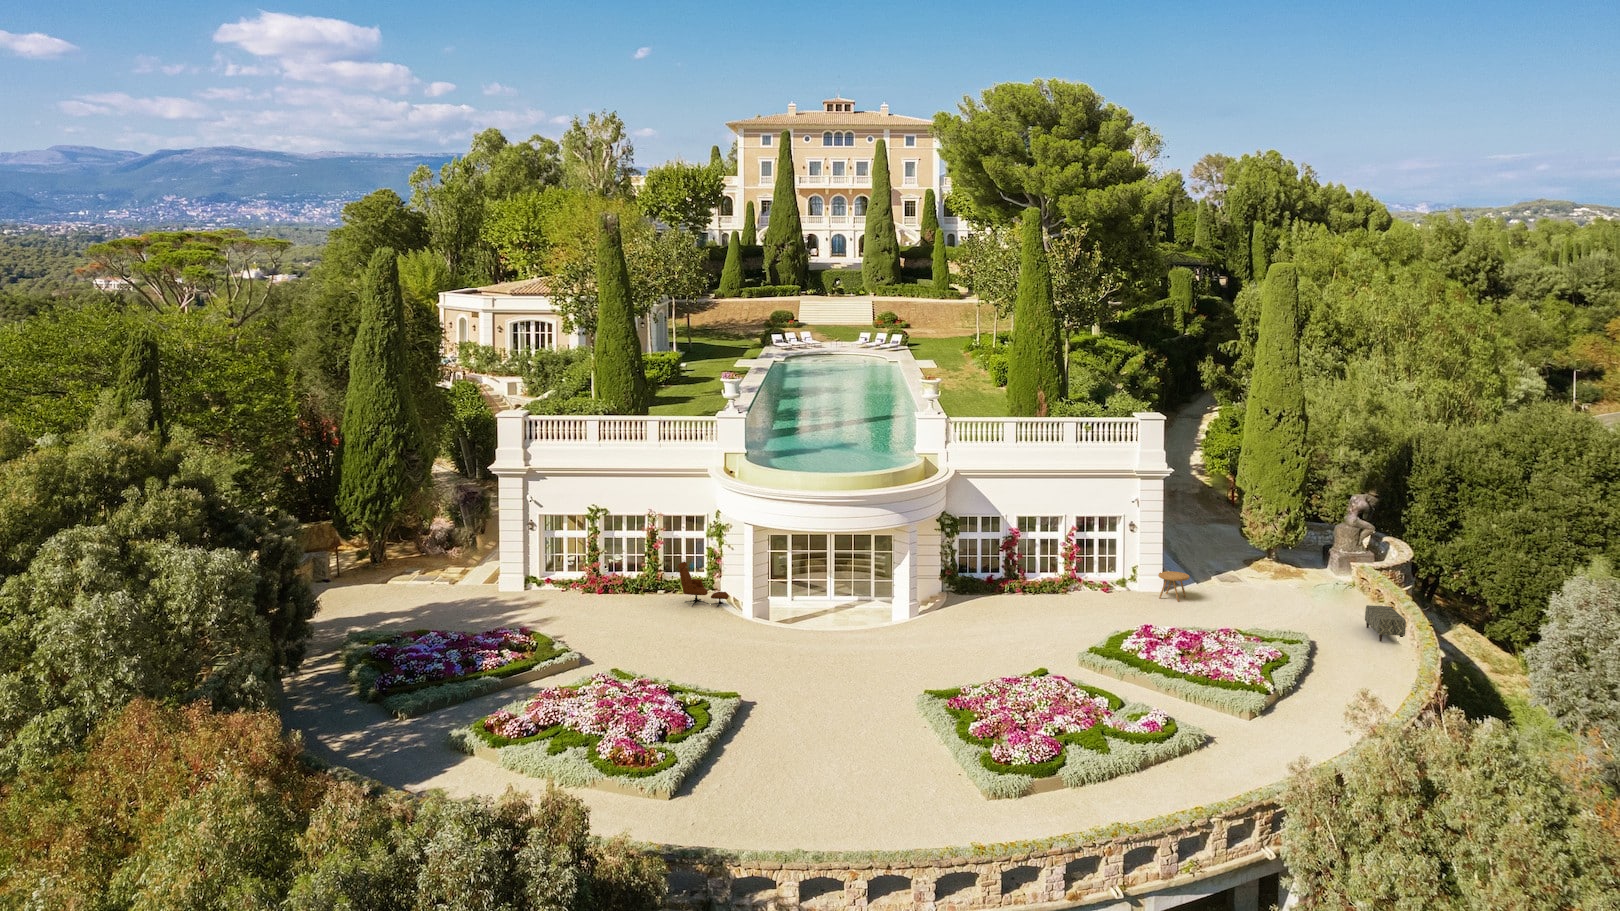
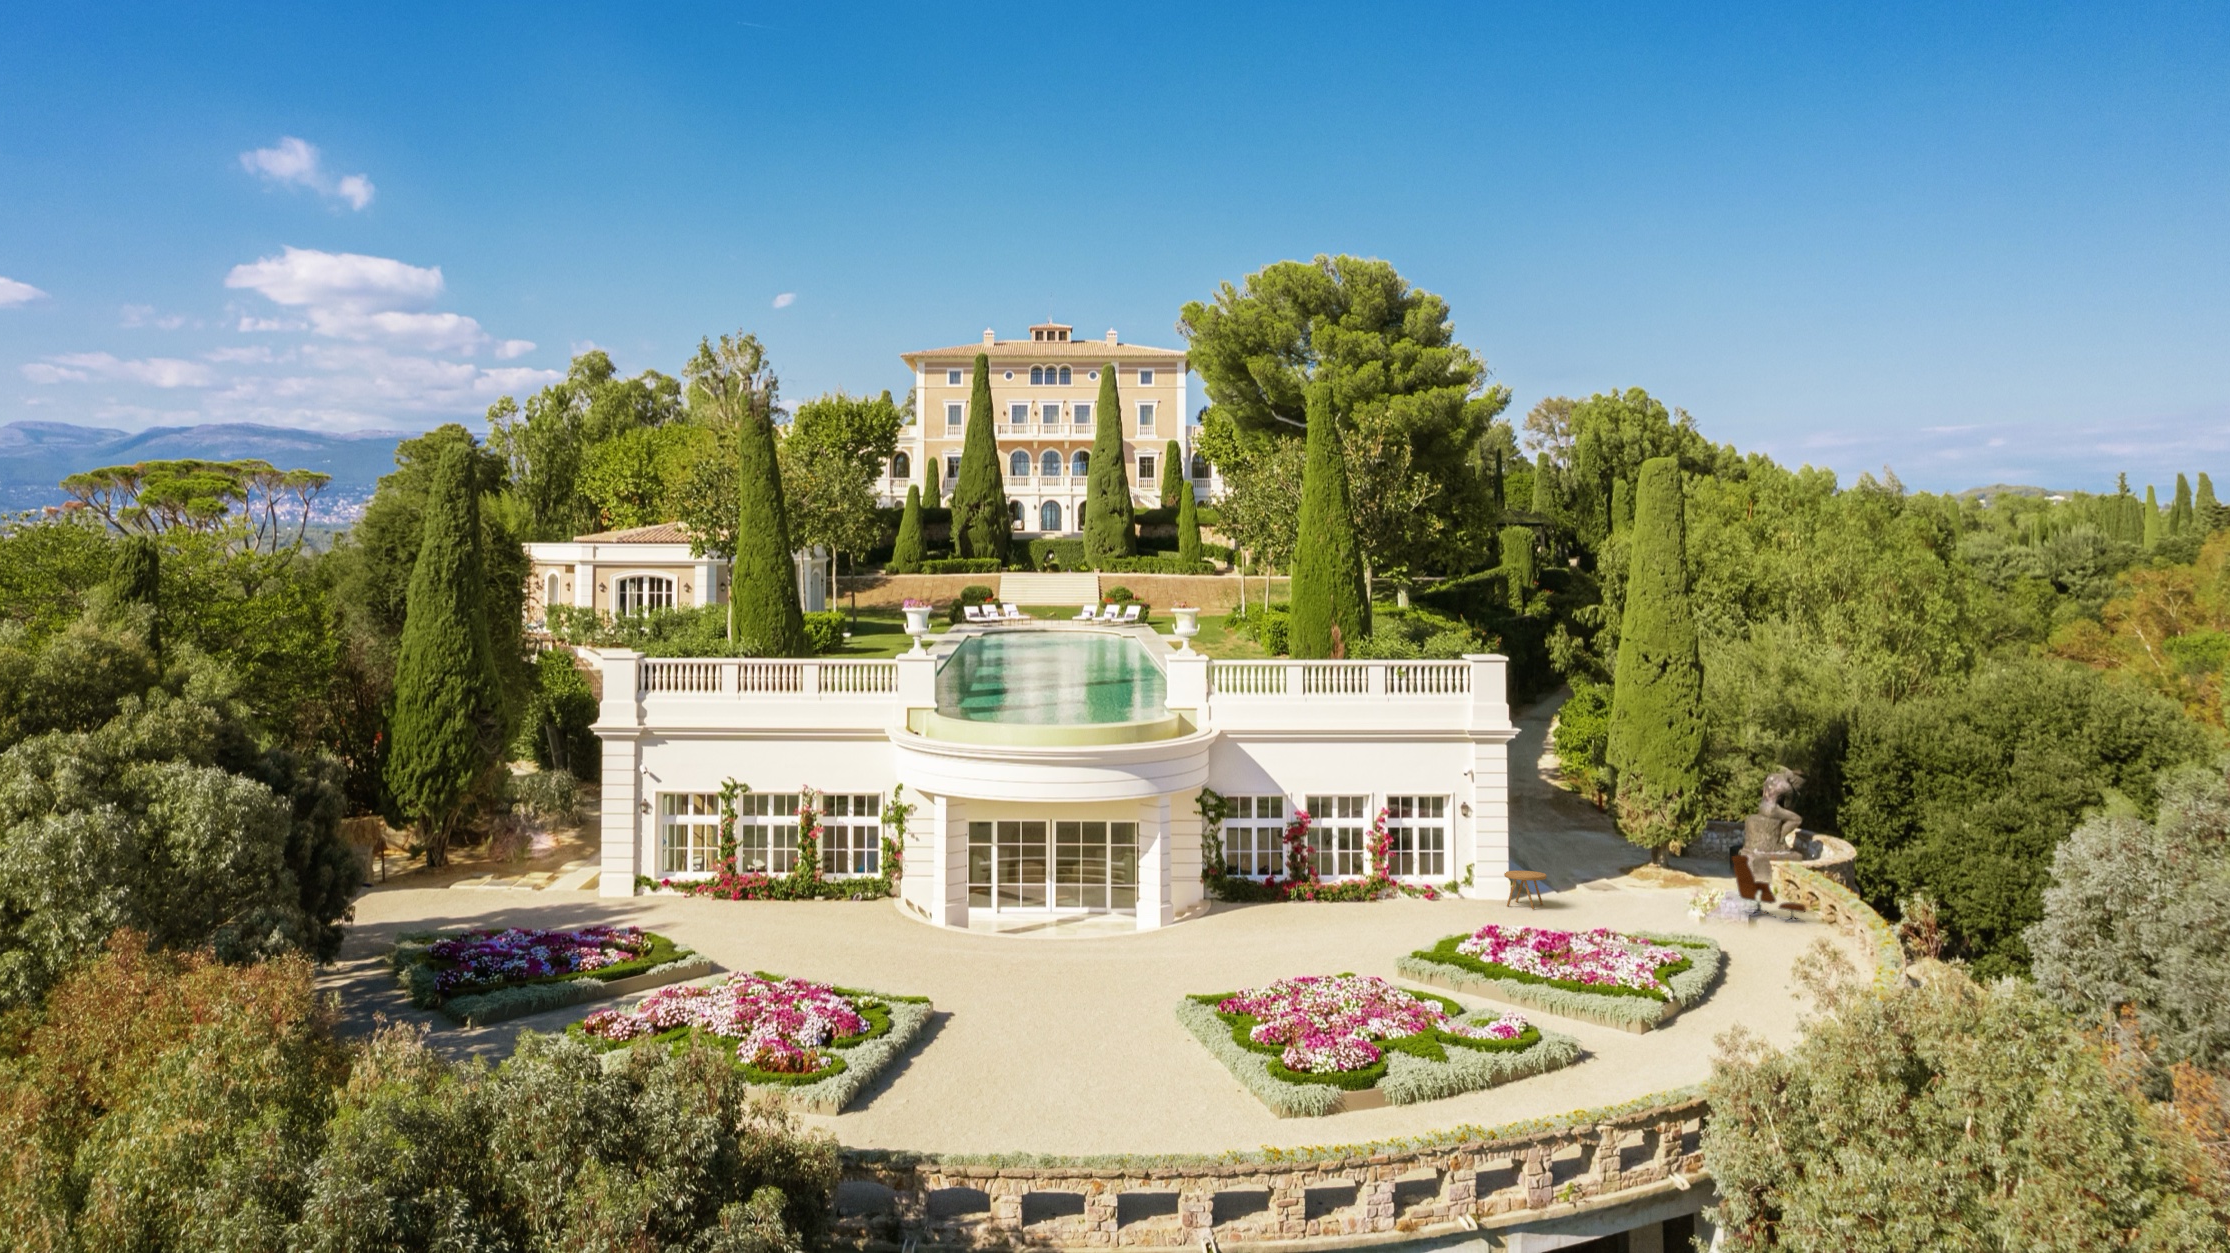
lounge chair: present [678,562,729,607] -> present [1733,855,1806,919]
bench: present [1365,605,1406,642] -> none [1787,905,1843,951]

